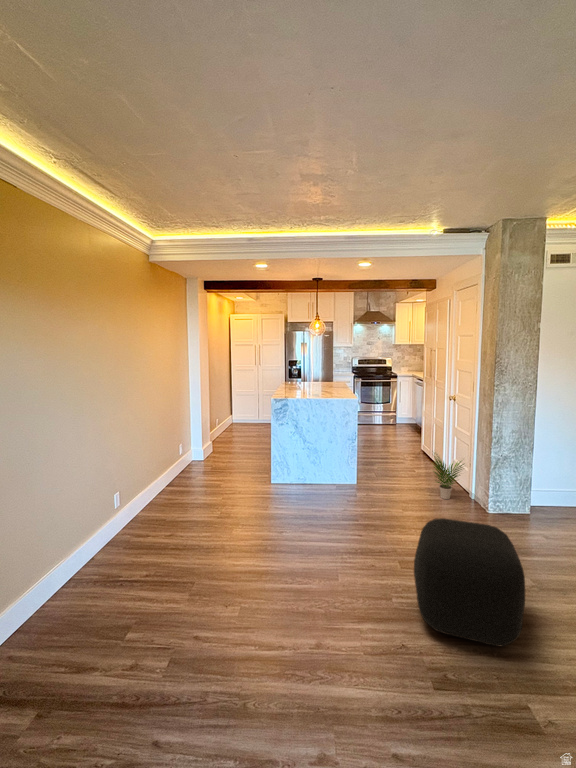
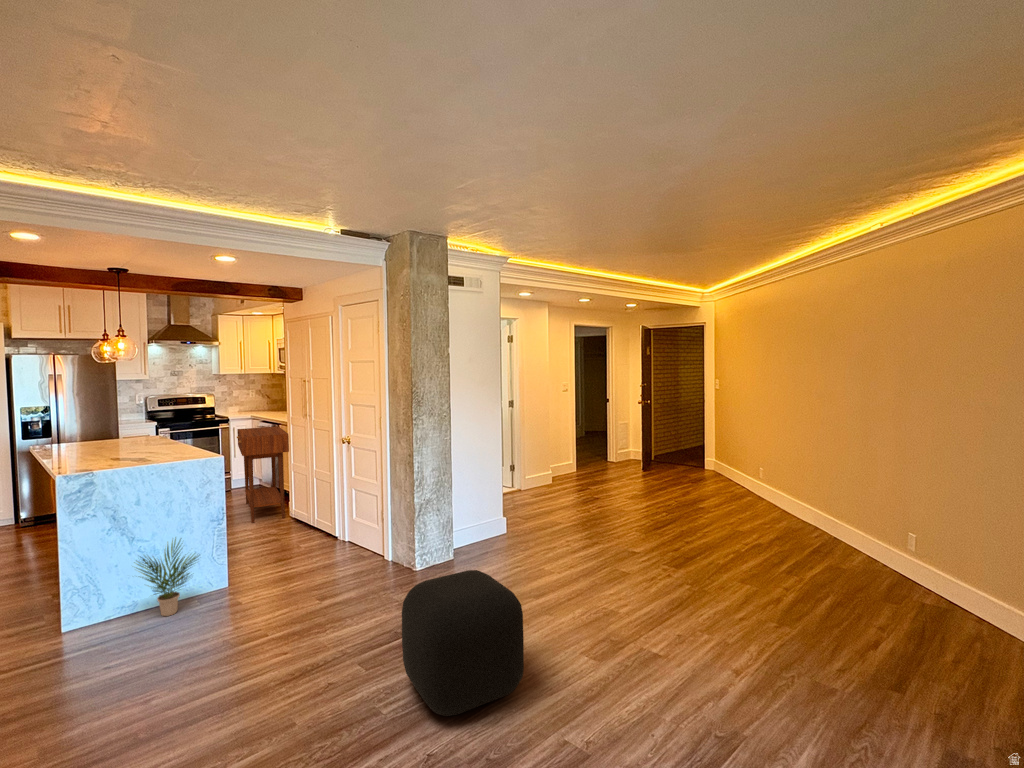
console table: none [393,382,425,447] -> present [237,426,289,523]
potted plant: present [433,453,464,499] -> present [137,539,198,616]

